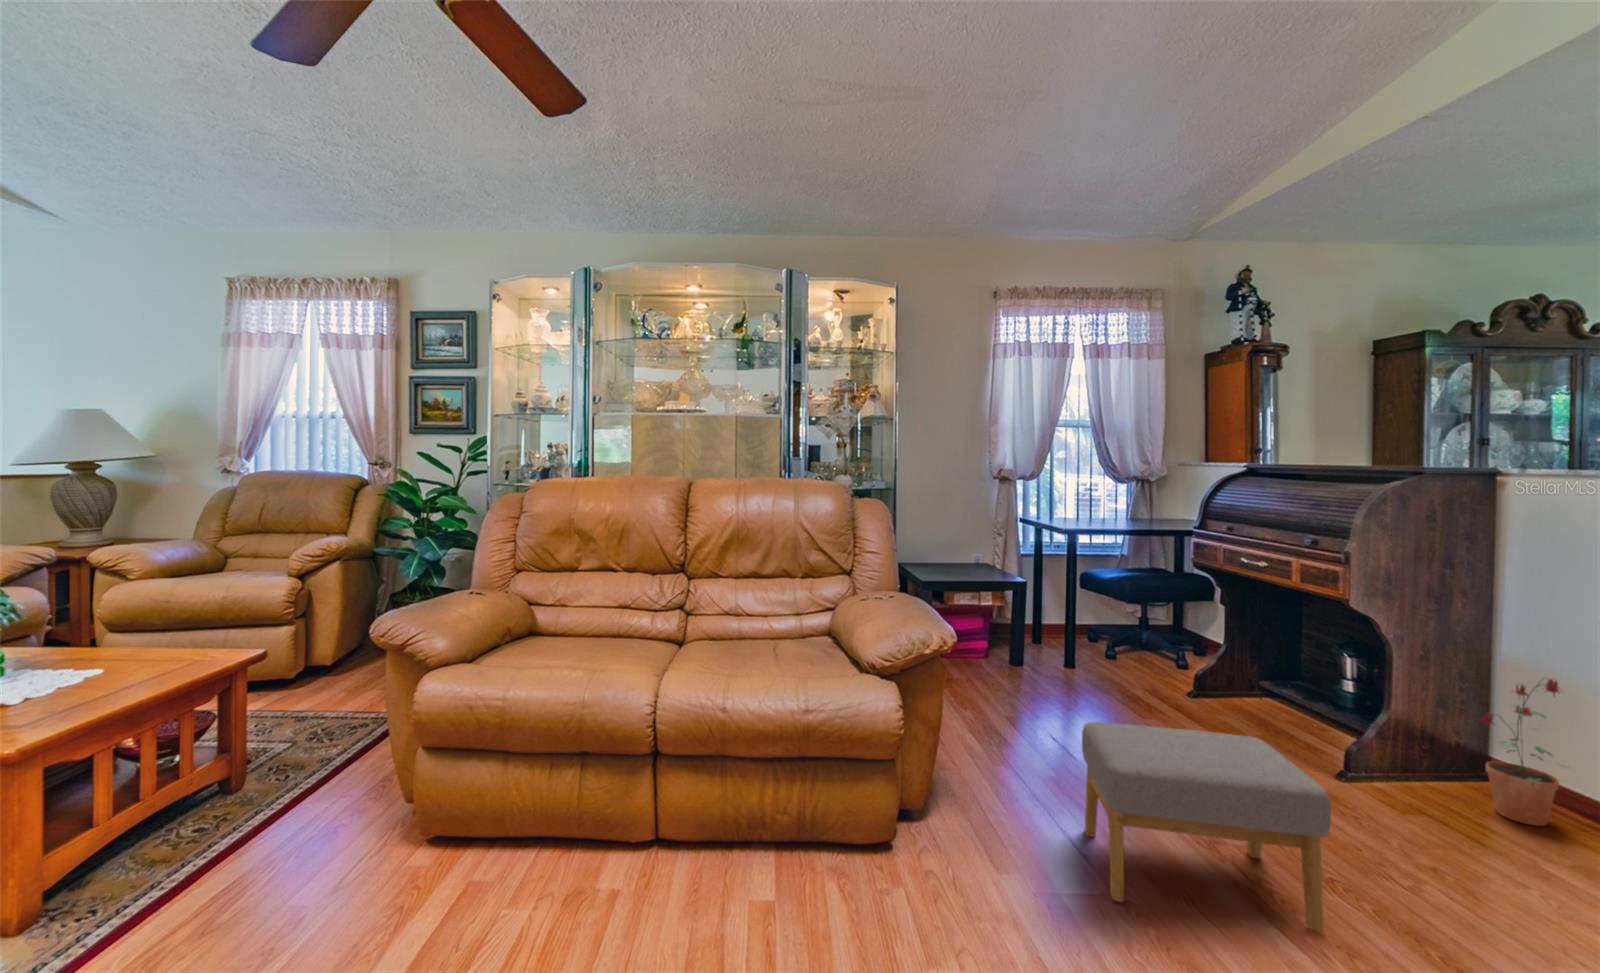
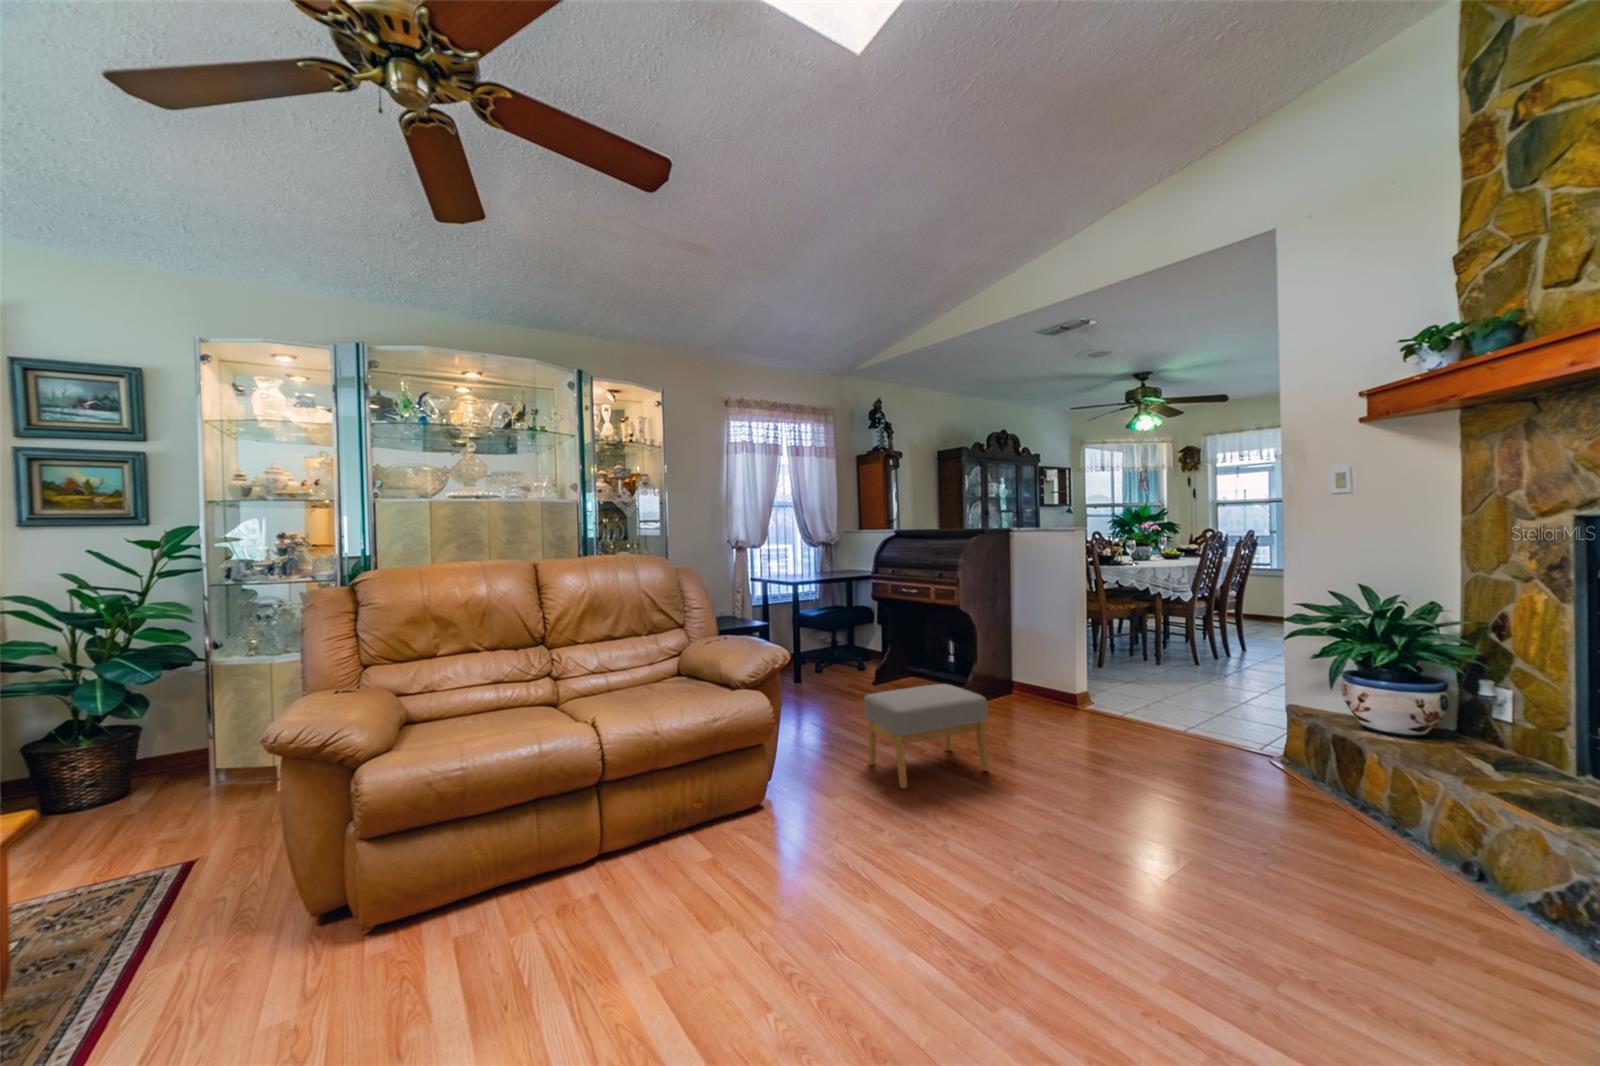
potted plant: present [1481,679,1559,826] -> none [1014,632,1044,705]

